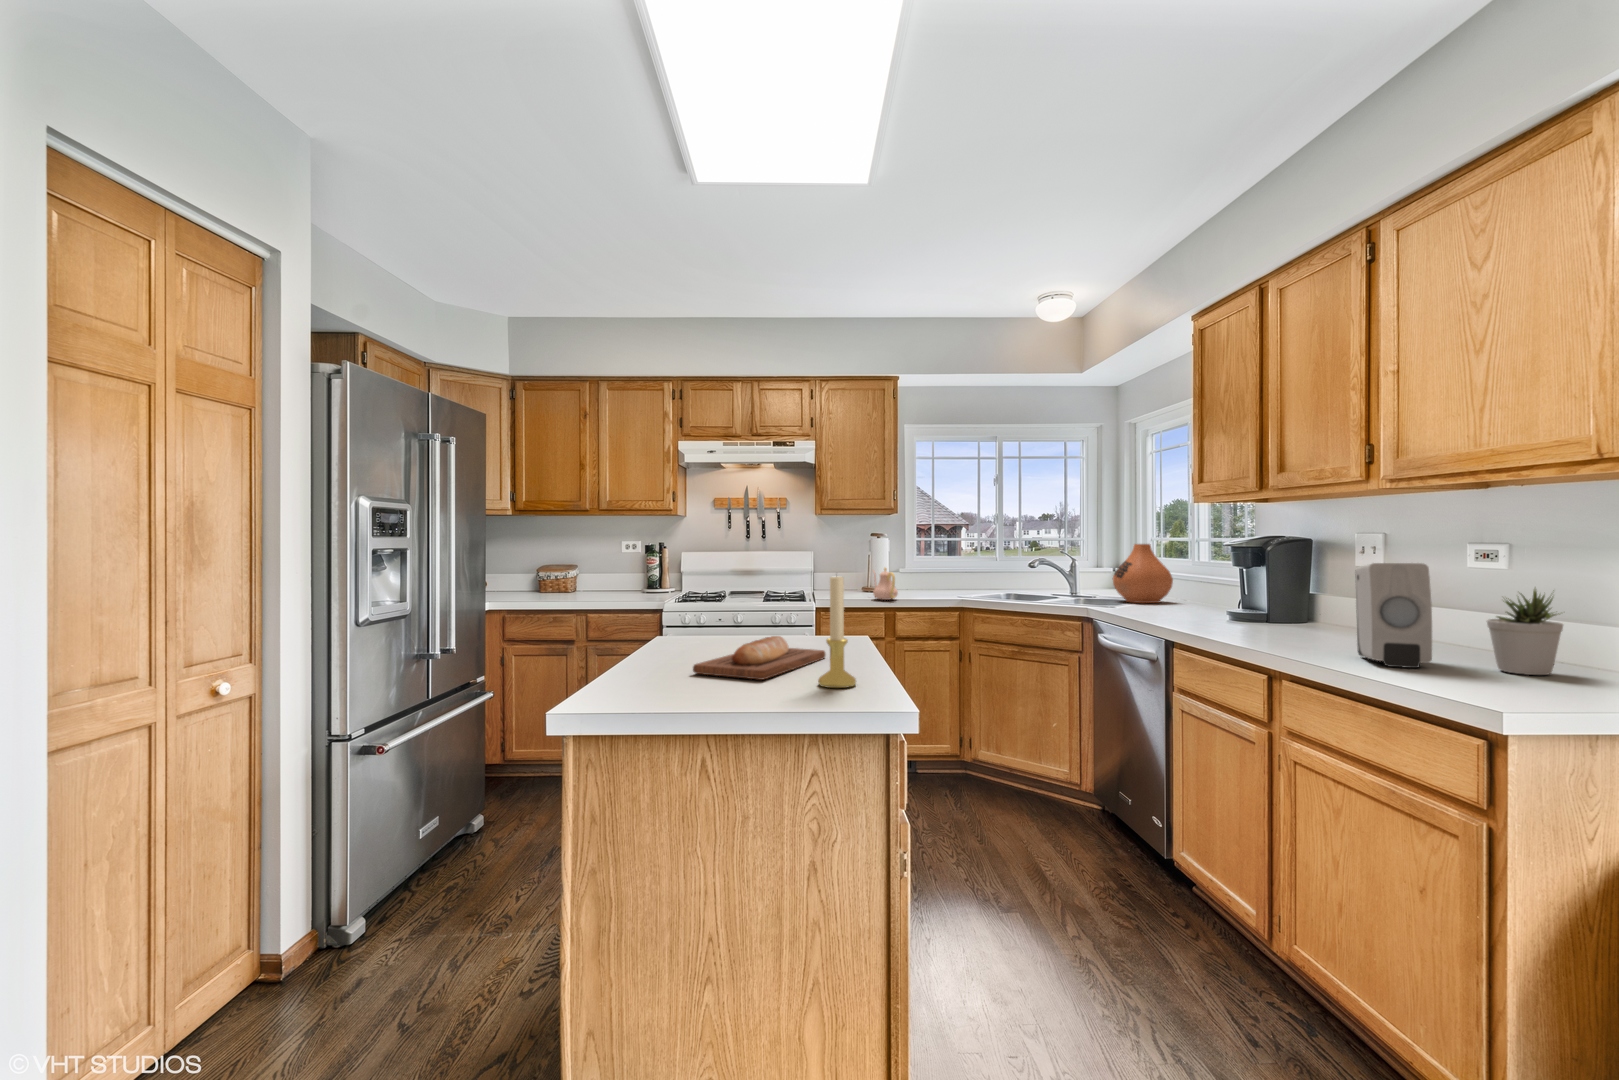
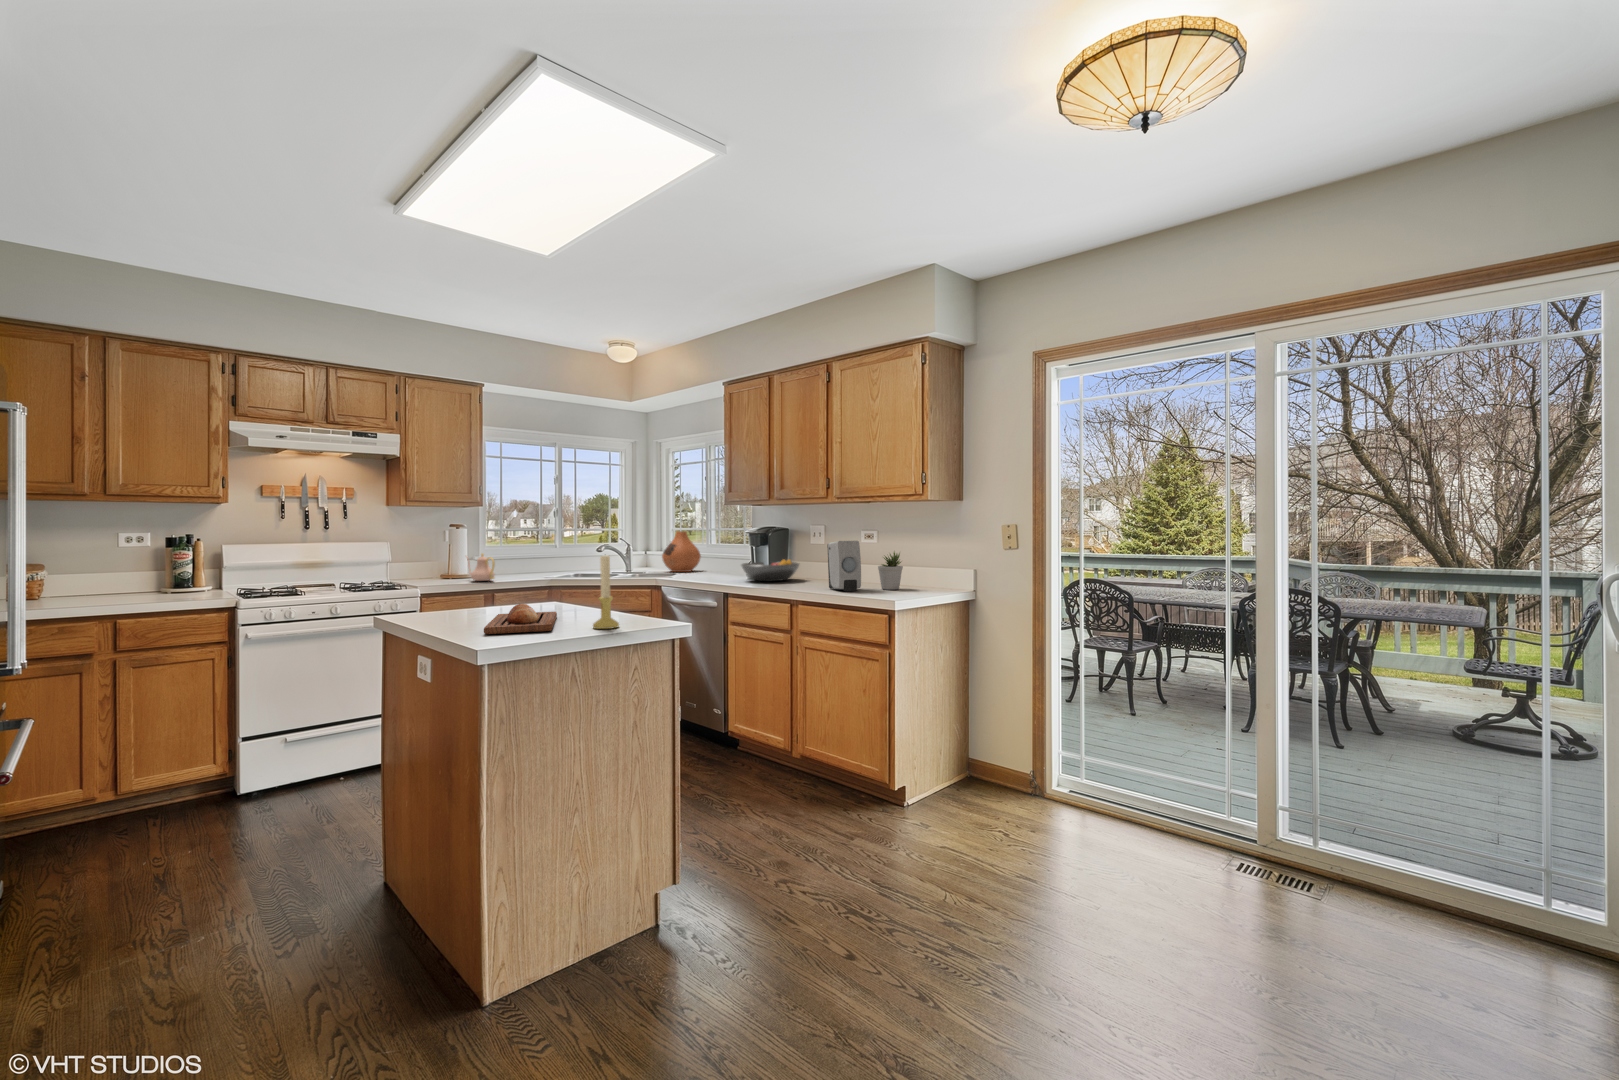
fruit bowl: none [1203,592,1323,630] -> present [741,559,799,581]

